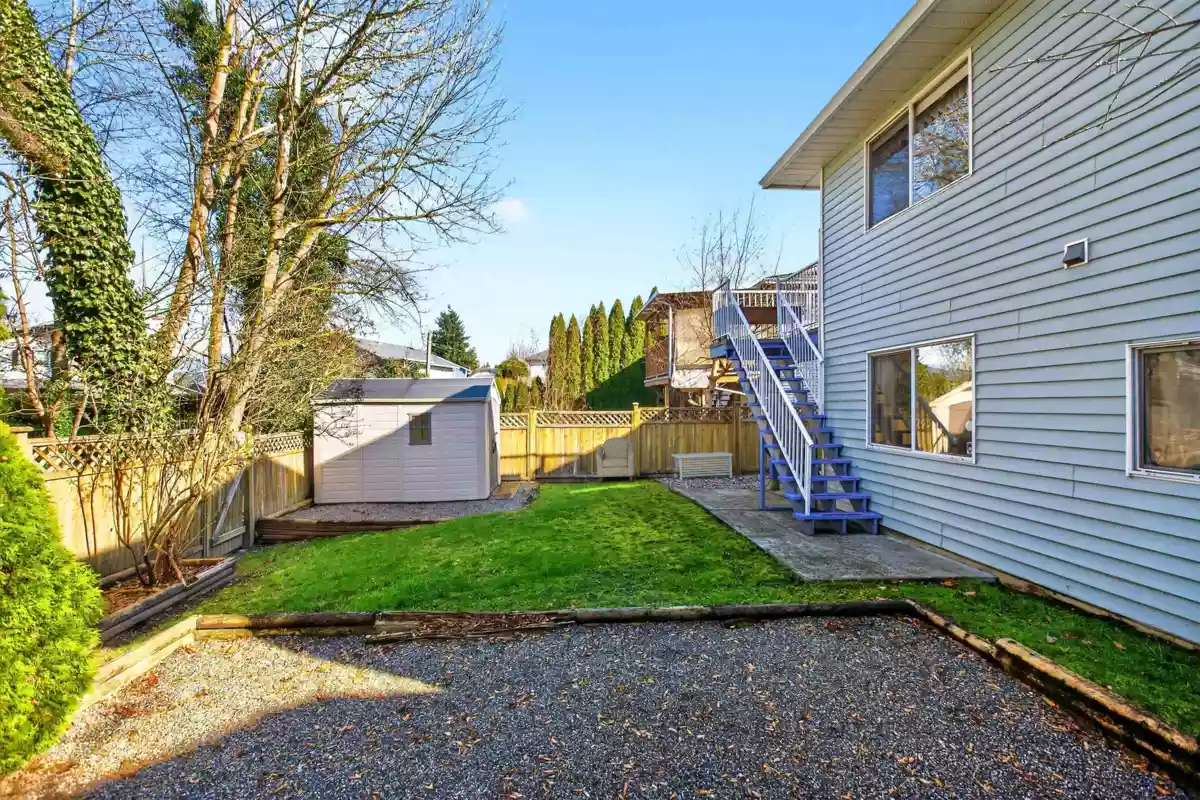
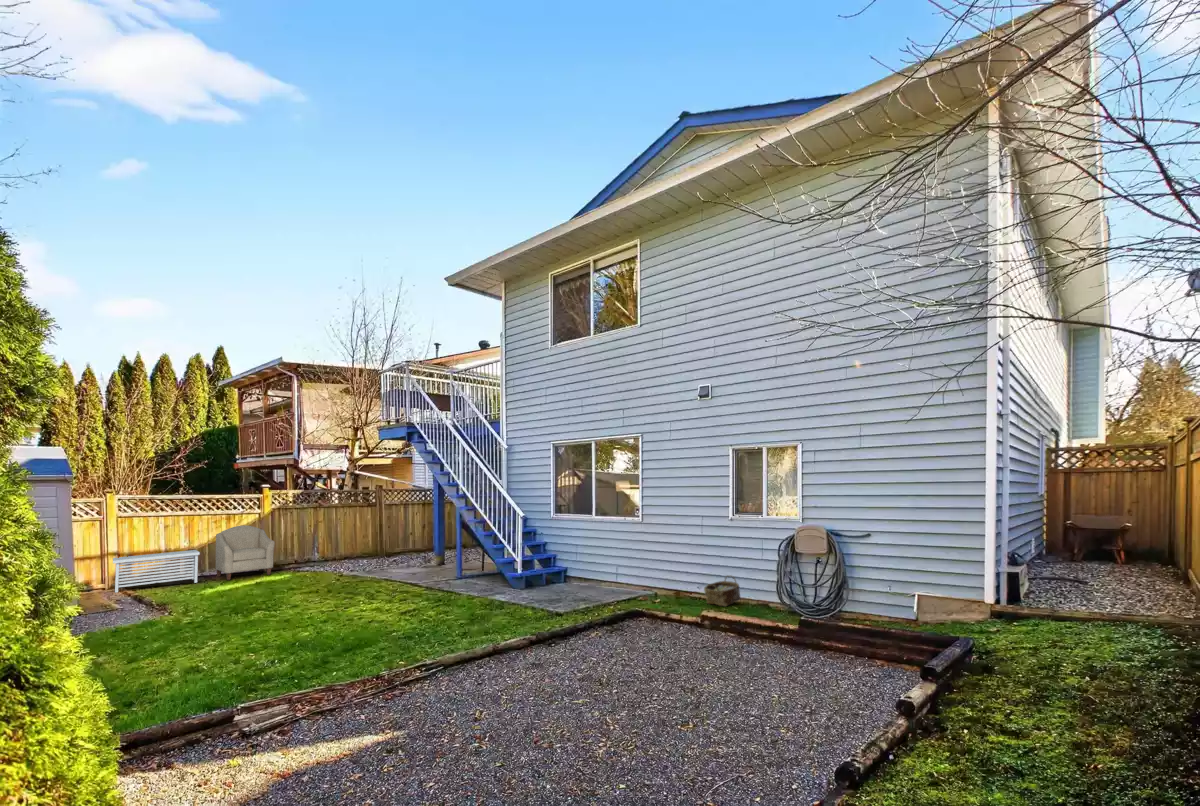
storage bench: present [672,452,732,480] -> present [113,550,200,593]
woven basket: none [1041,574,1125,627] -> present [704,575,741,606]

